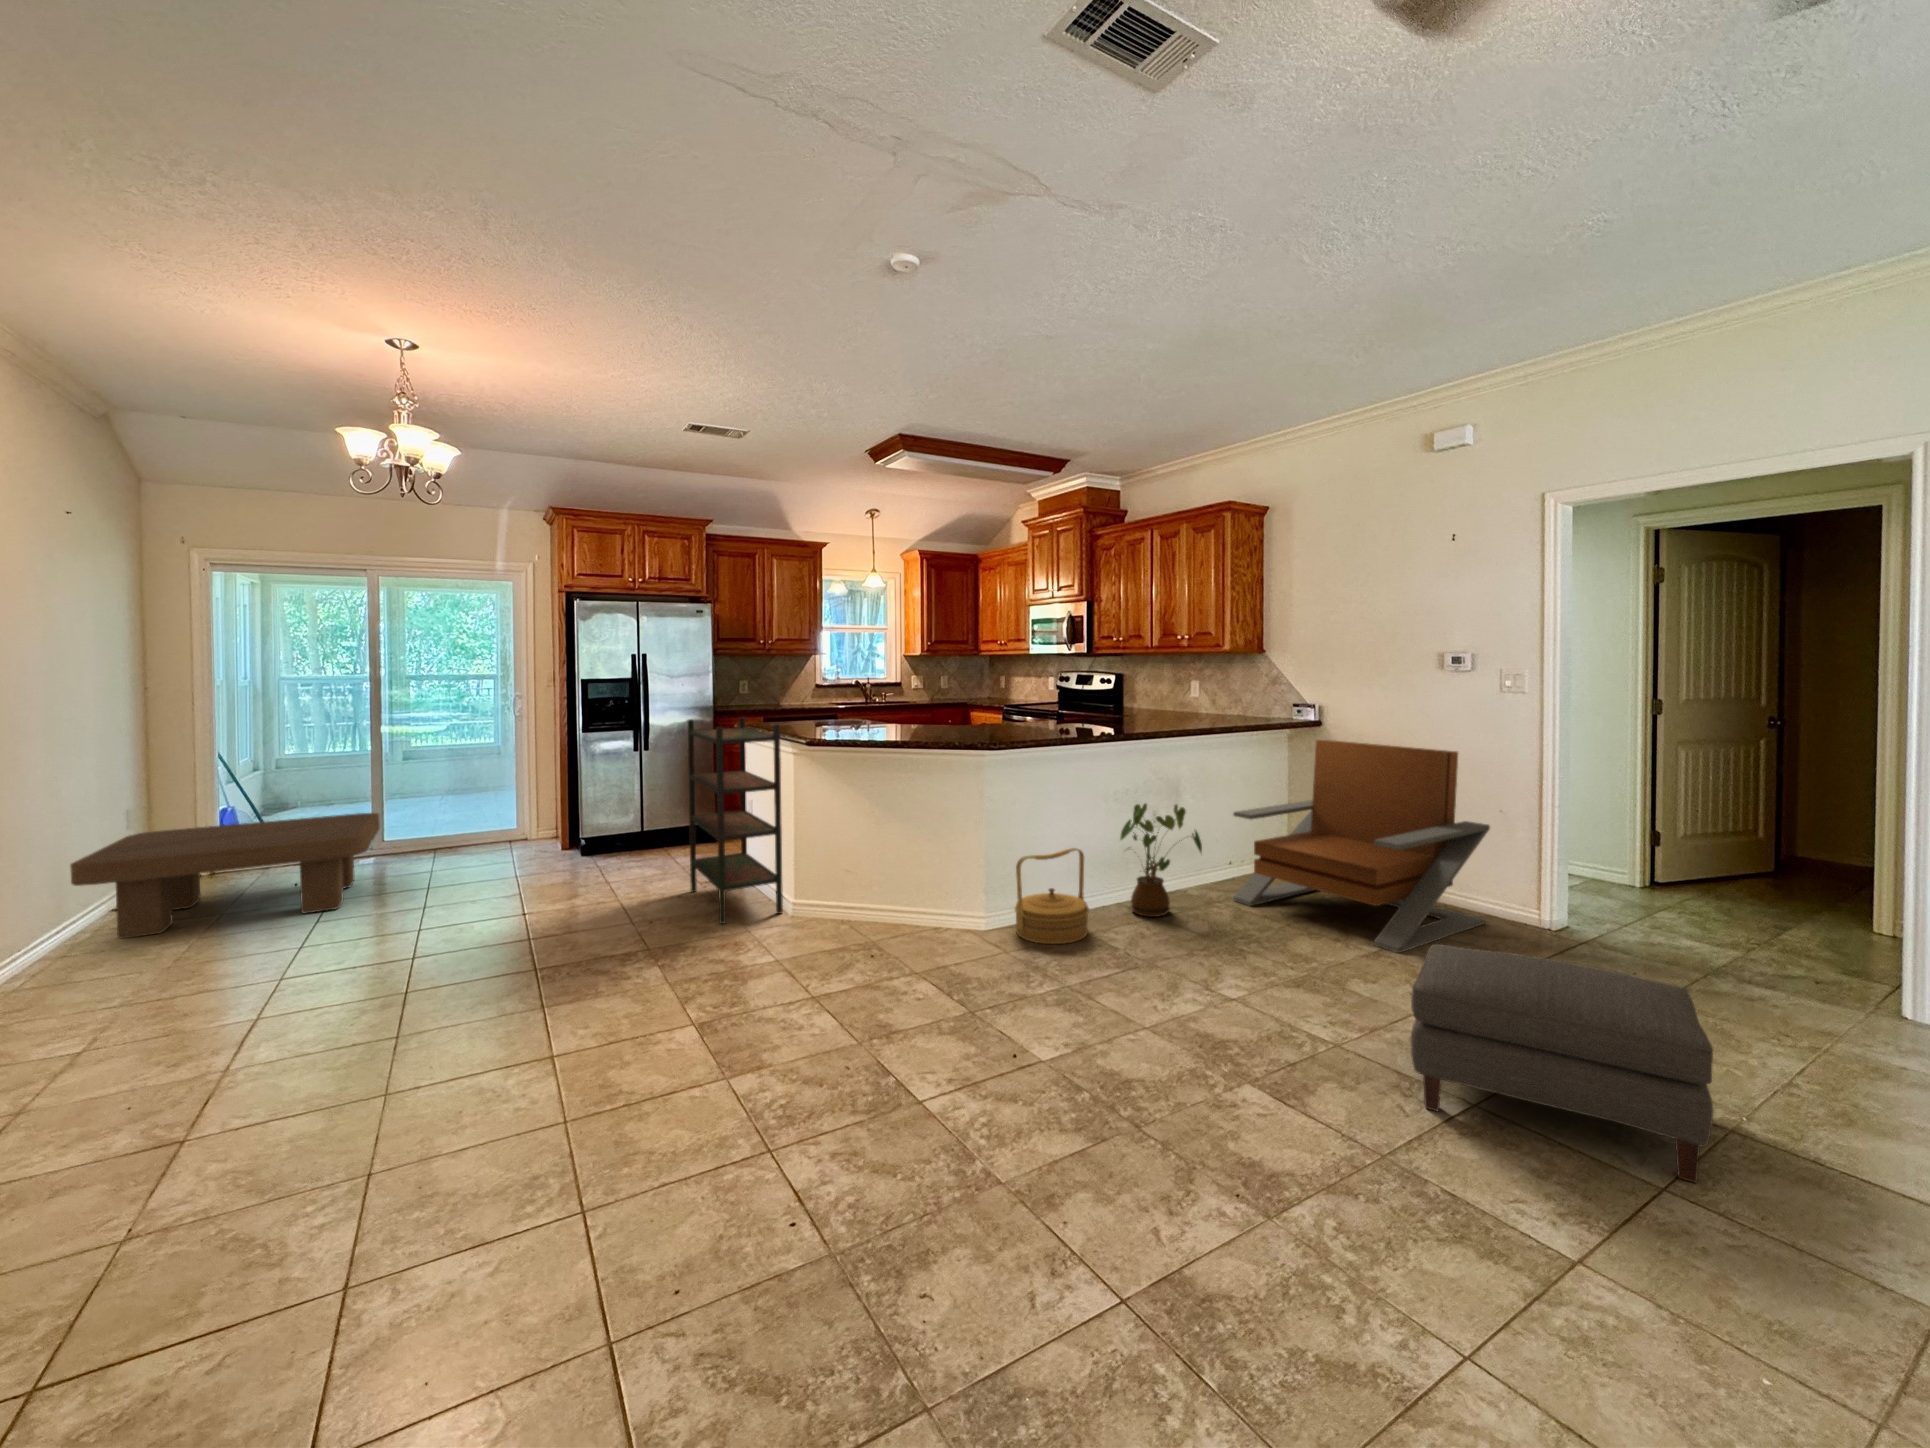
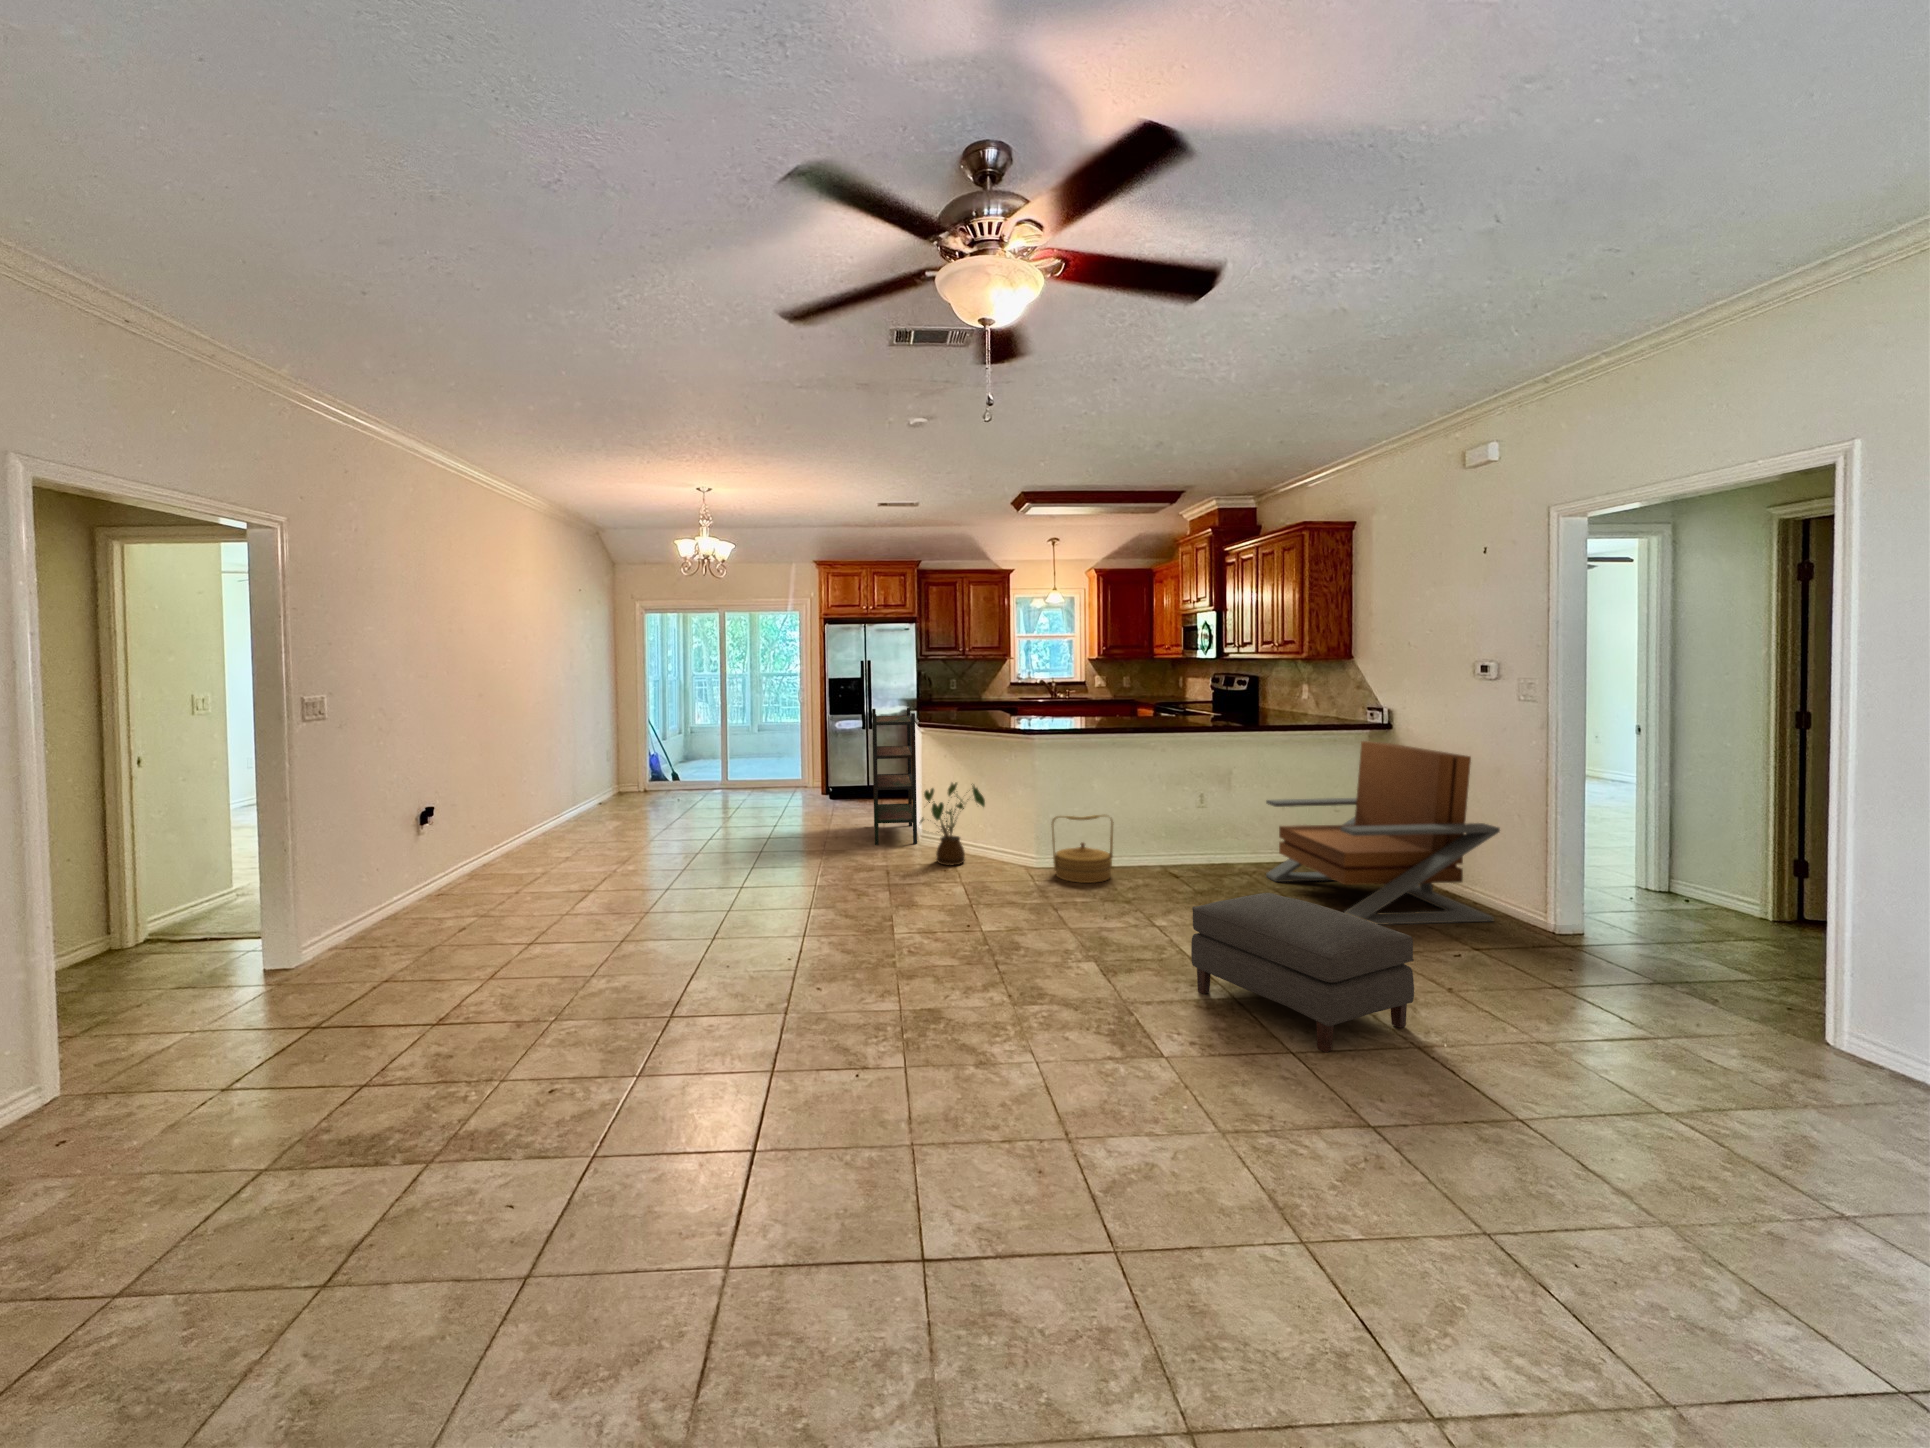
house plant: present [1120,803,1202,917] -> present [920,783,985,866]
coffee table: present [70,813,380,939] -> none [581,761,718,817]

